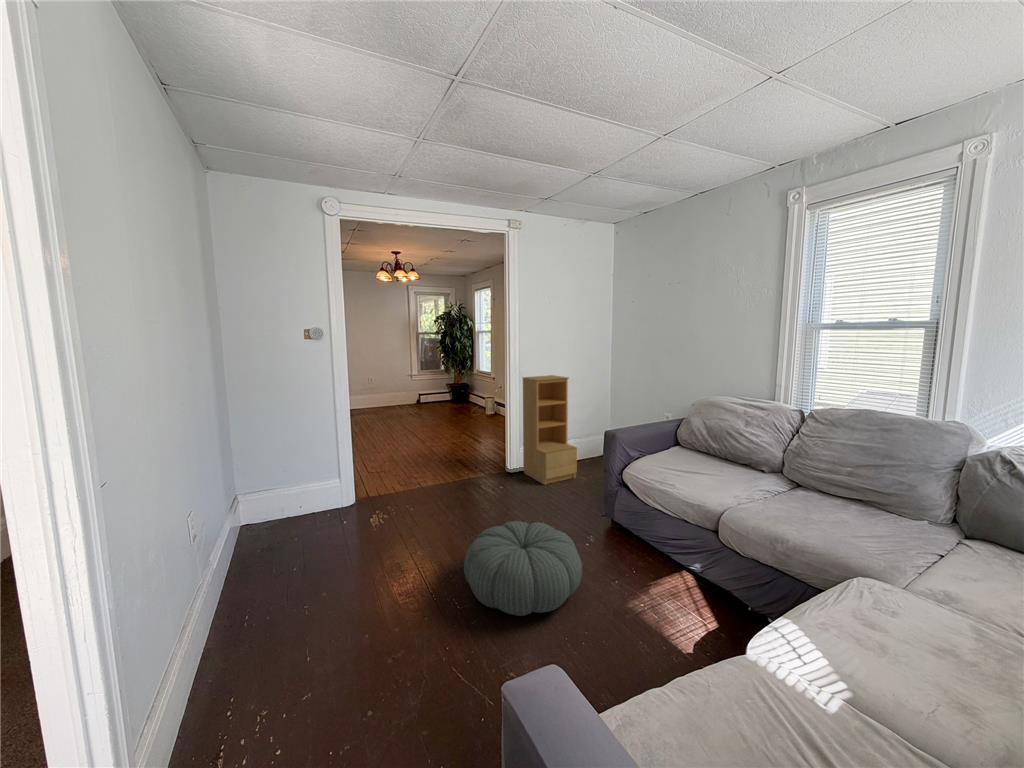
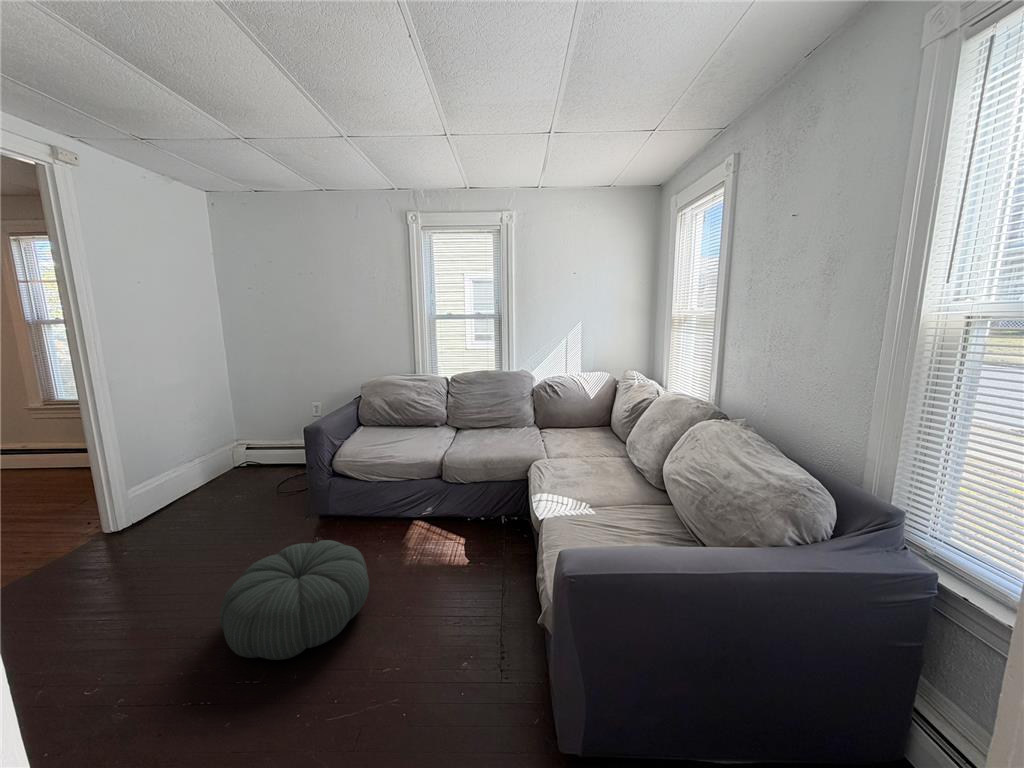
bookshelf: present [523,375,577,485] -> none [125,385,240,524]

